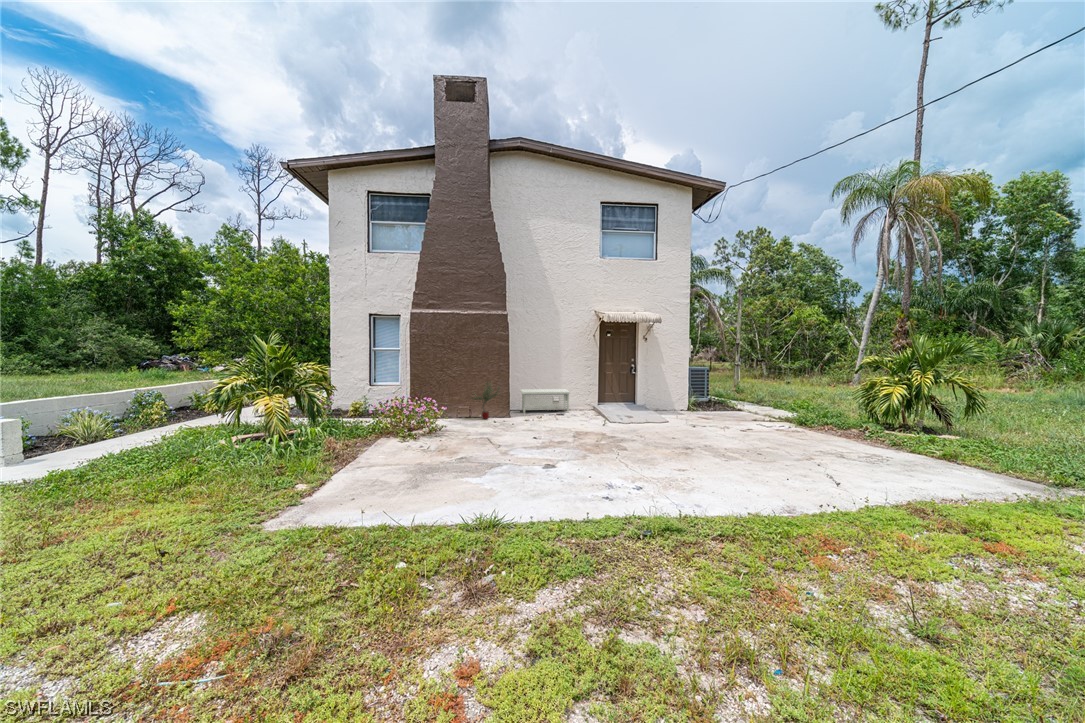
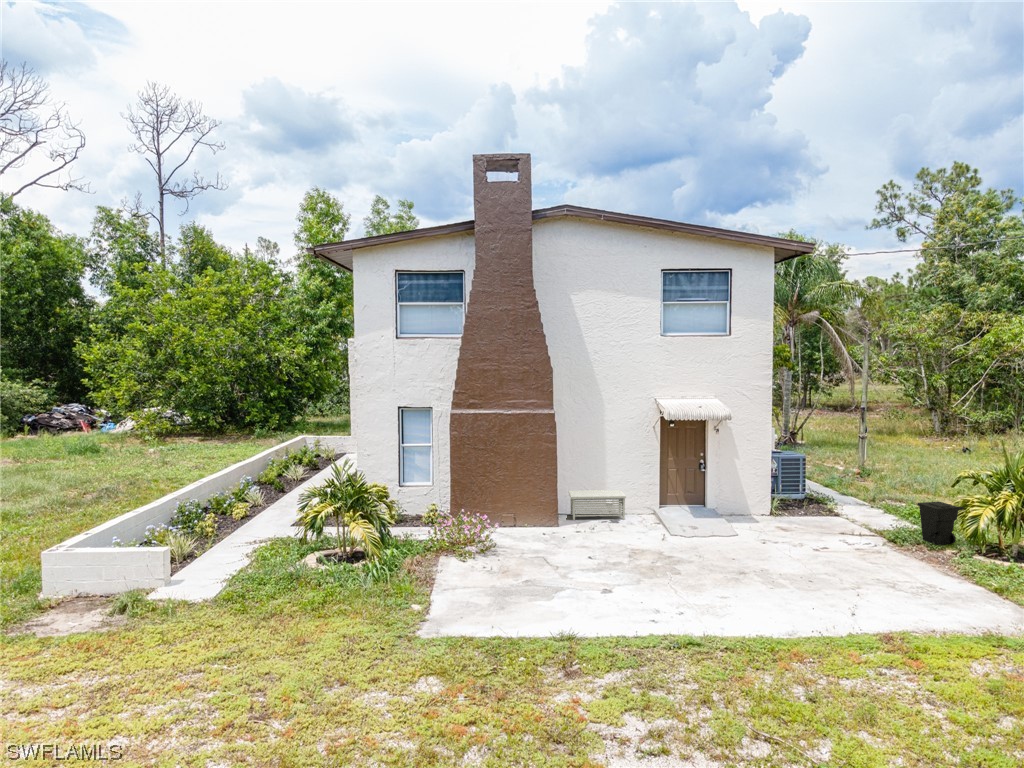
potted tree: present [472,382,500,419] -> none [515,487,550,529]
trash can: none [824,390,868,426] -> present [917,502,964,545]

